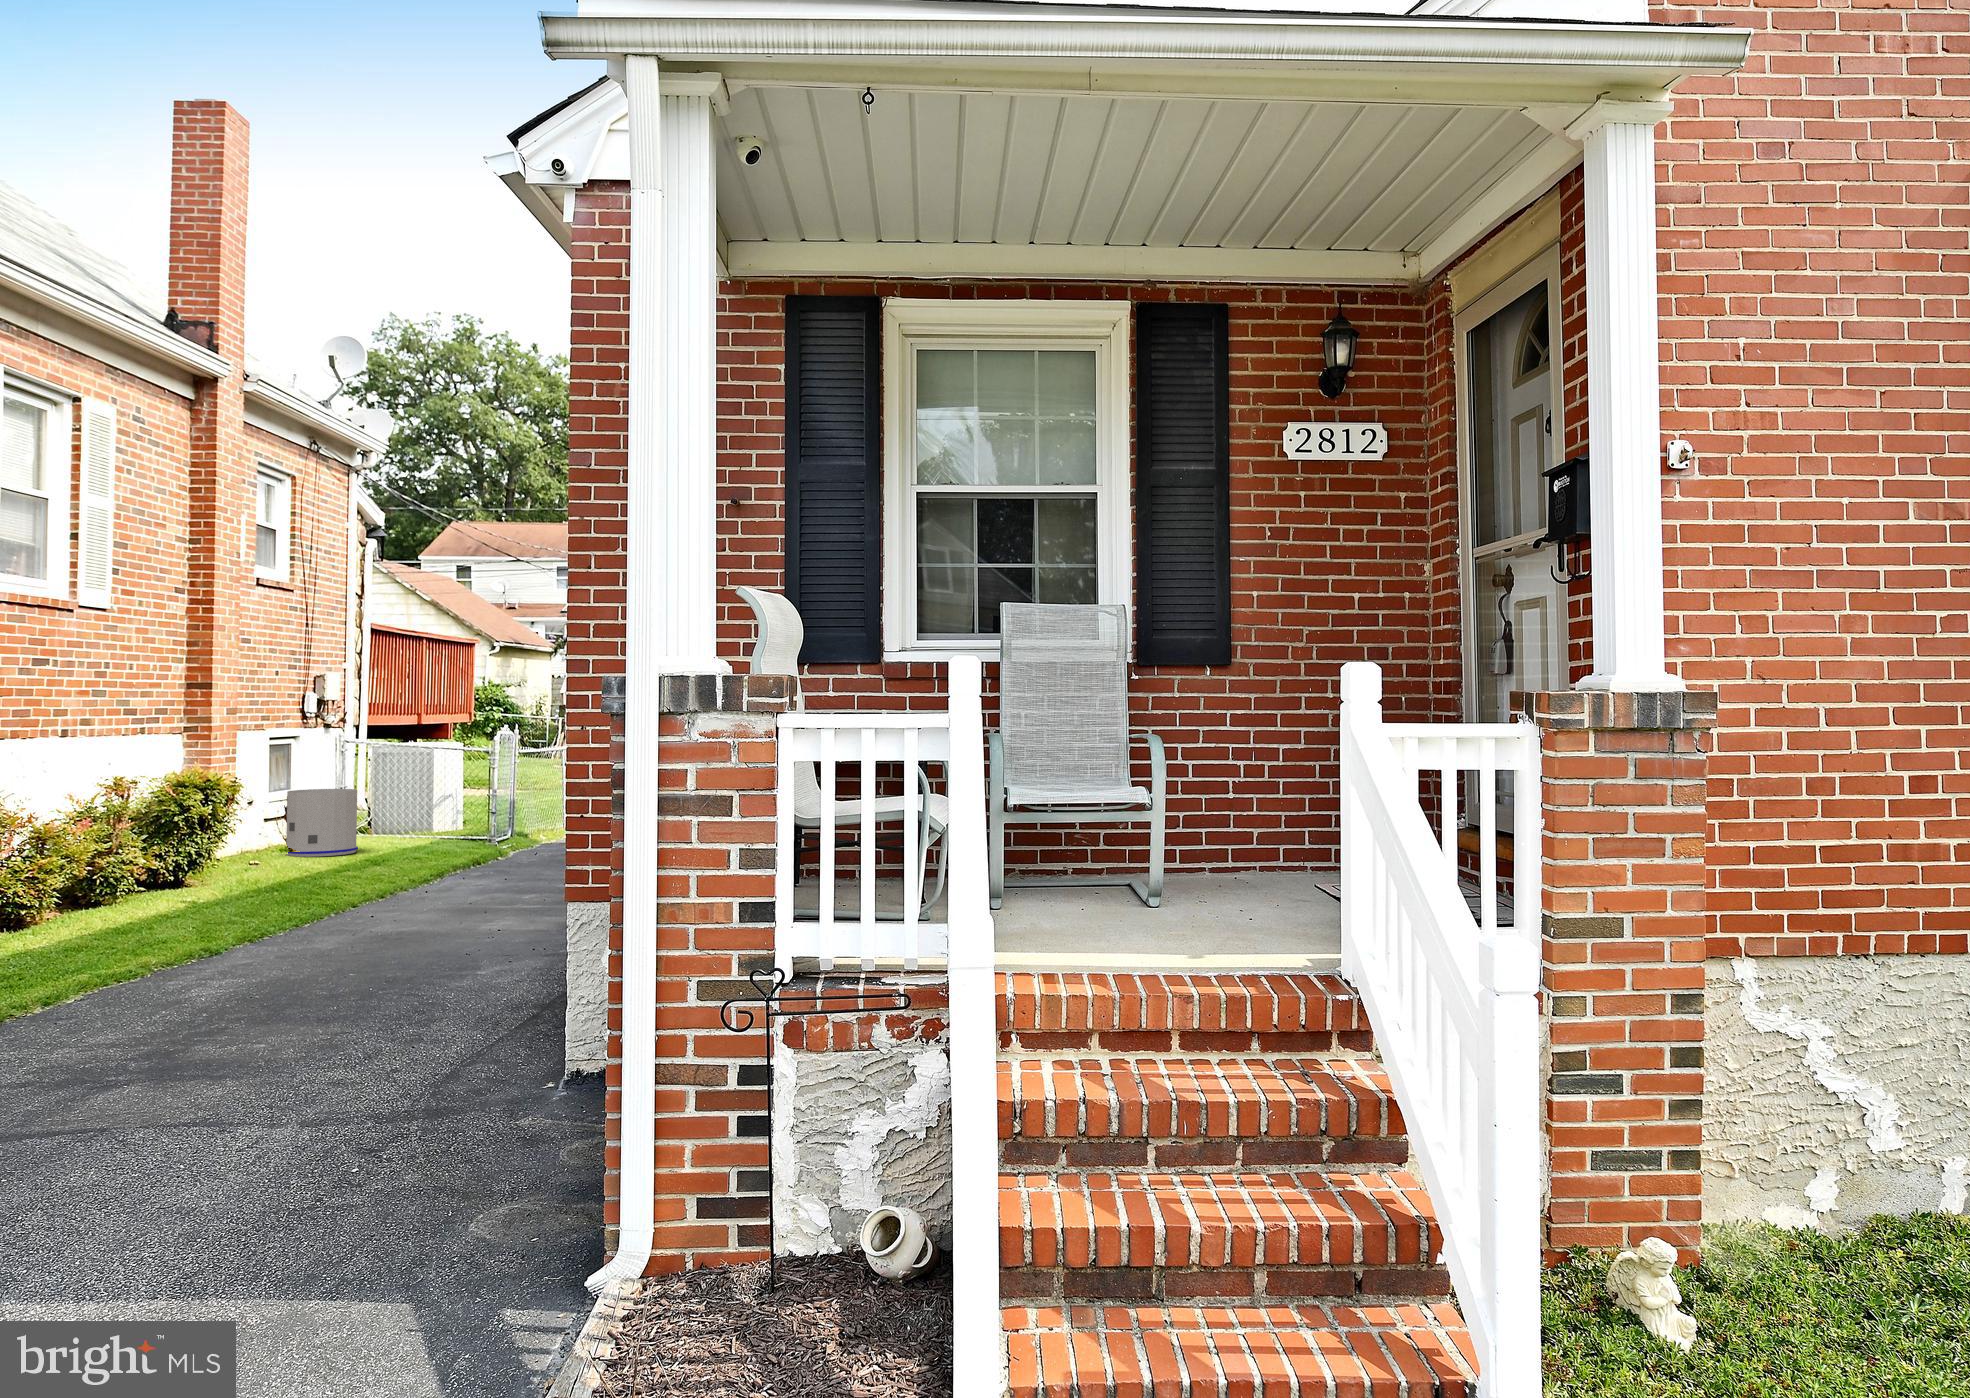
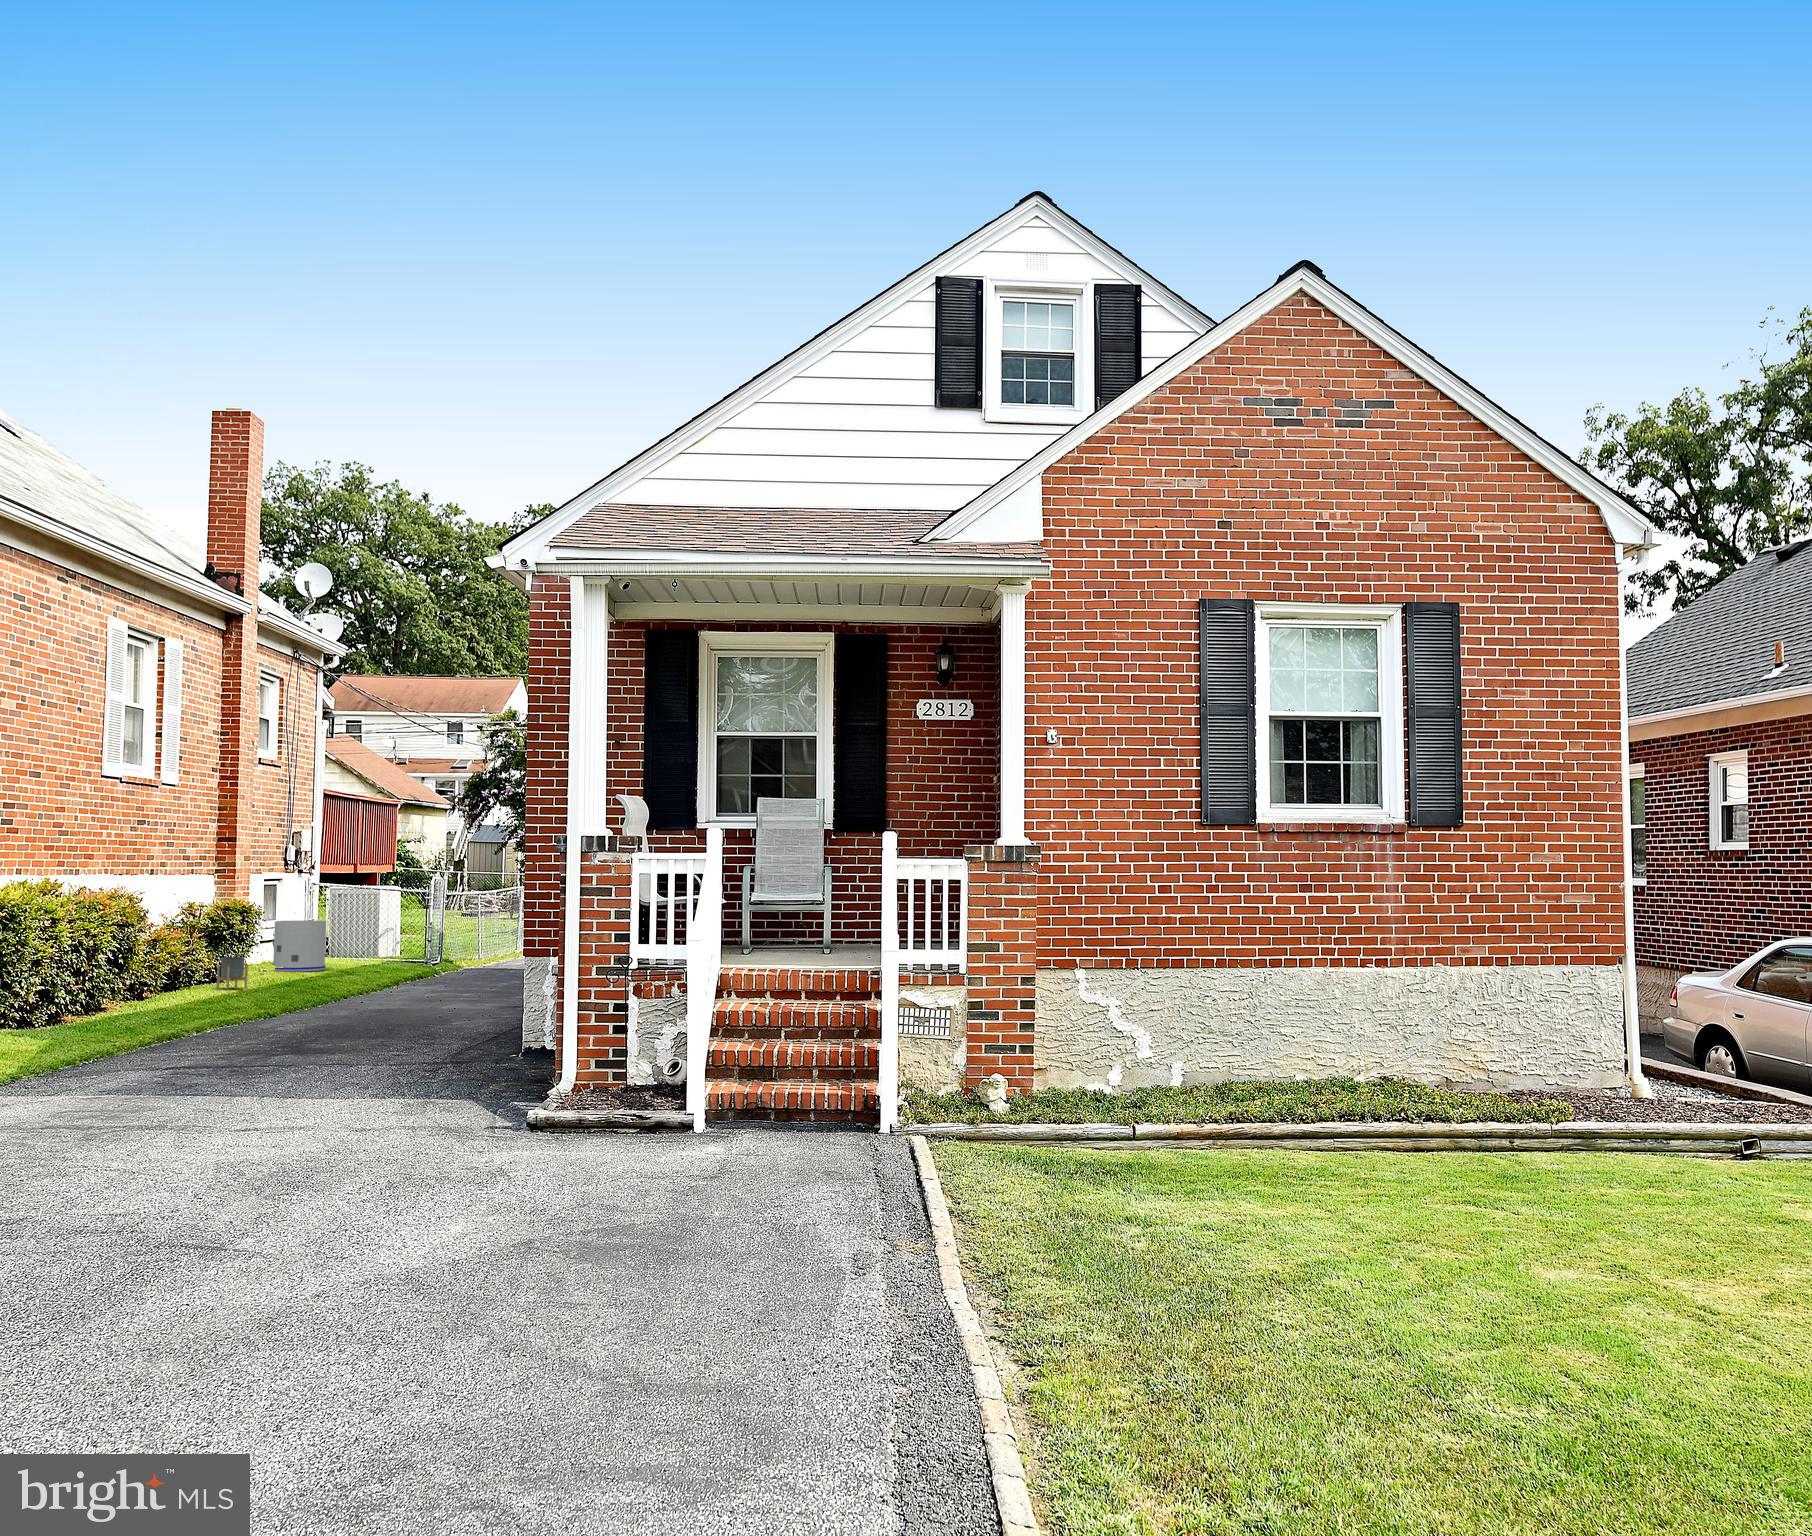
planter: none [170,849,215,895] -> present [217,957,248,989]

